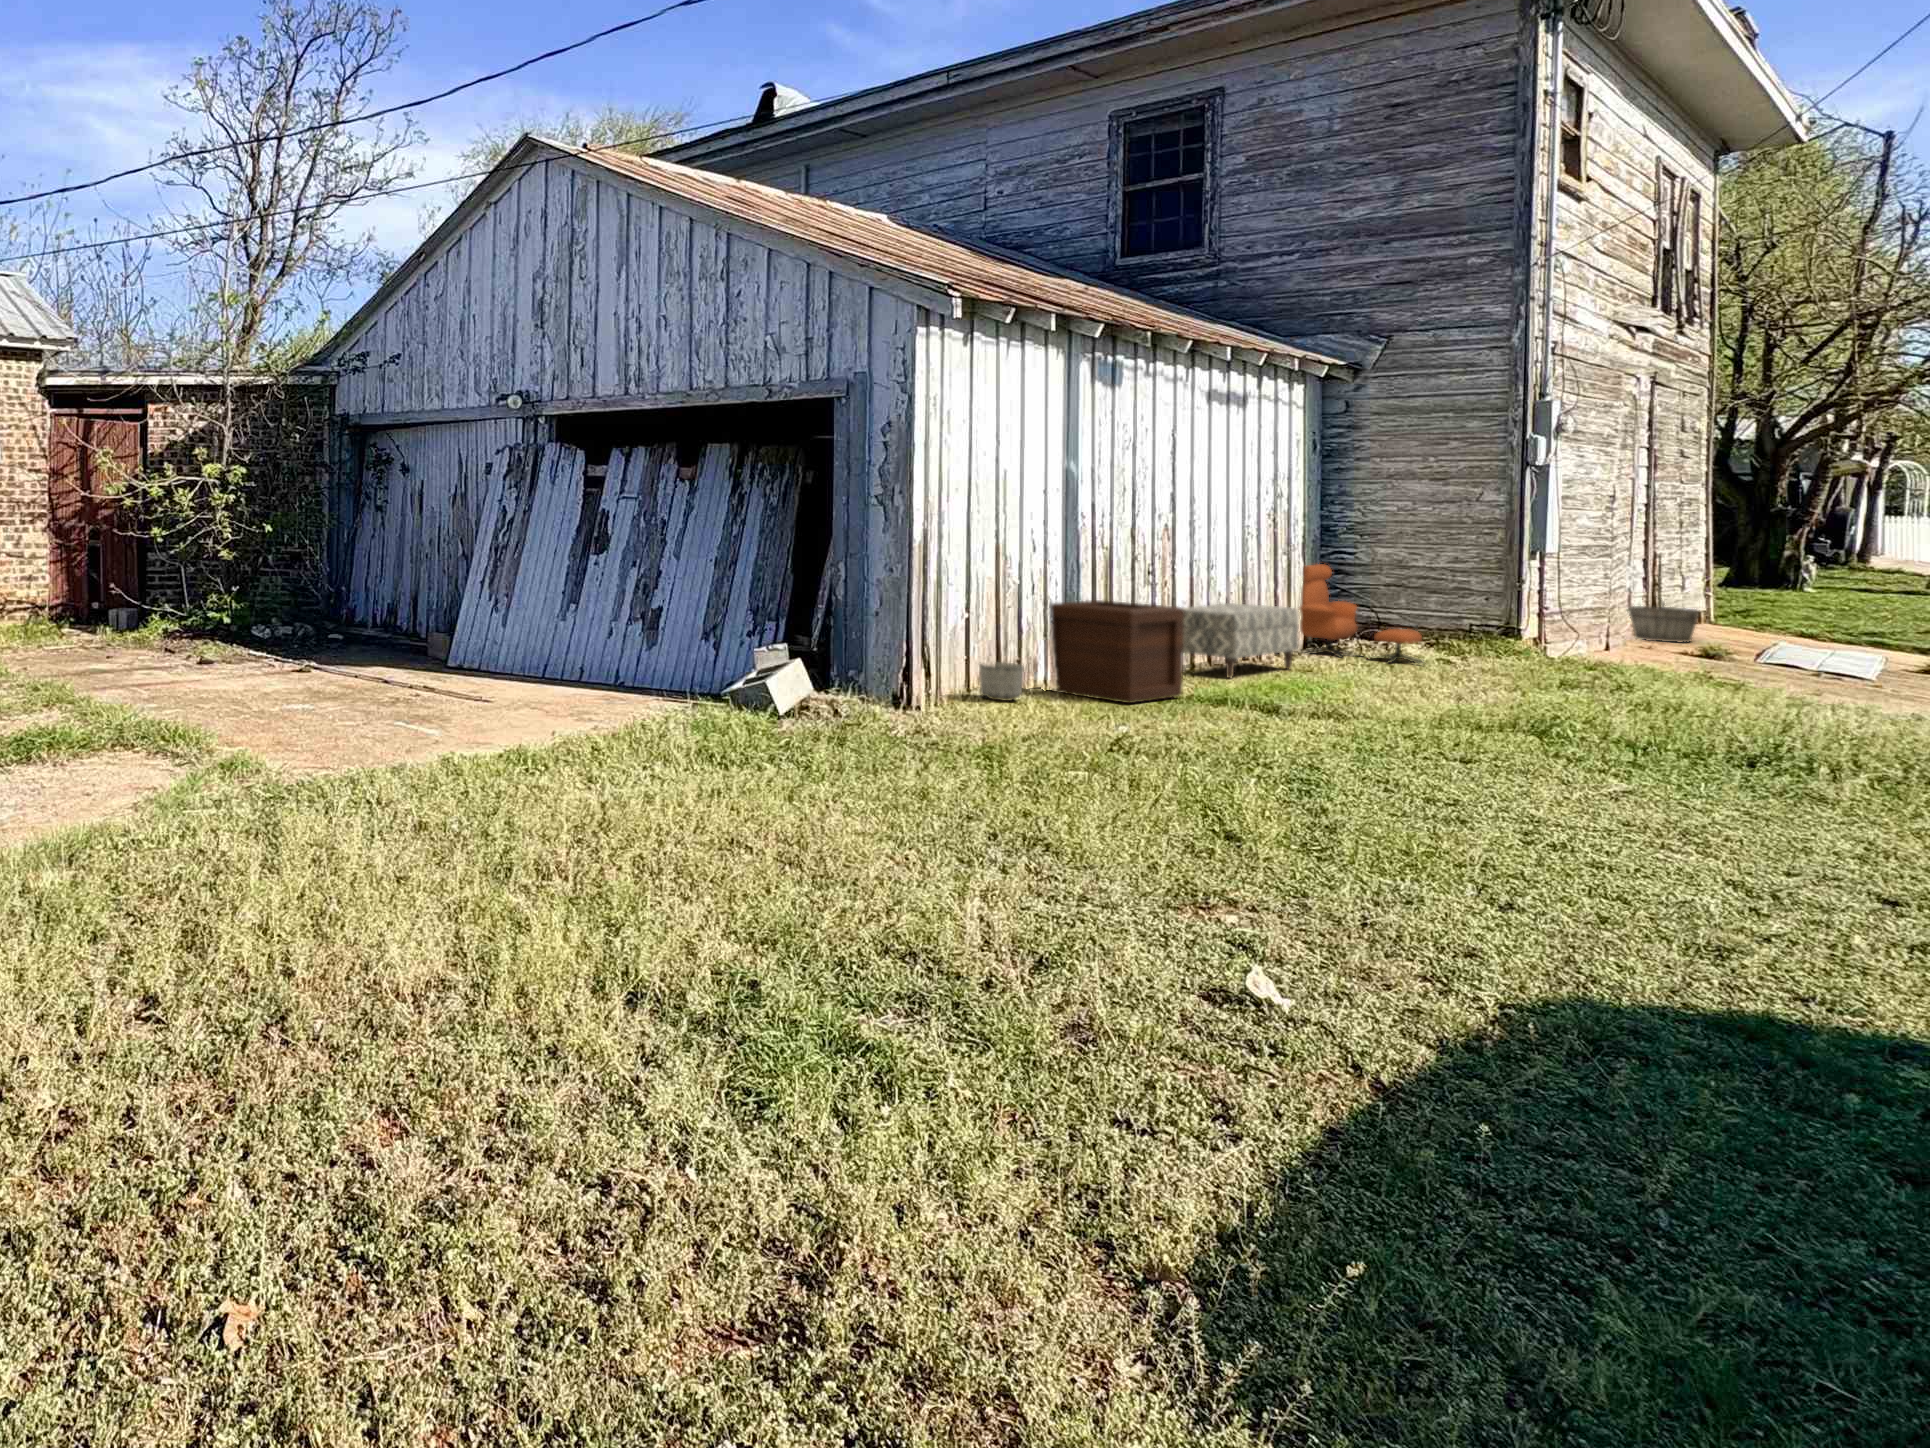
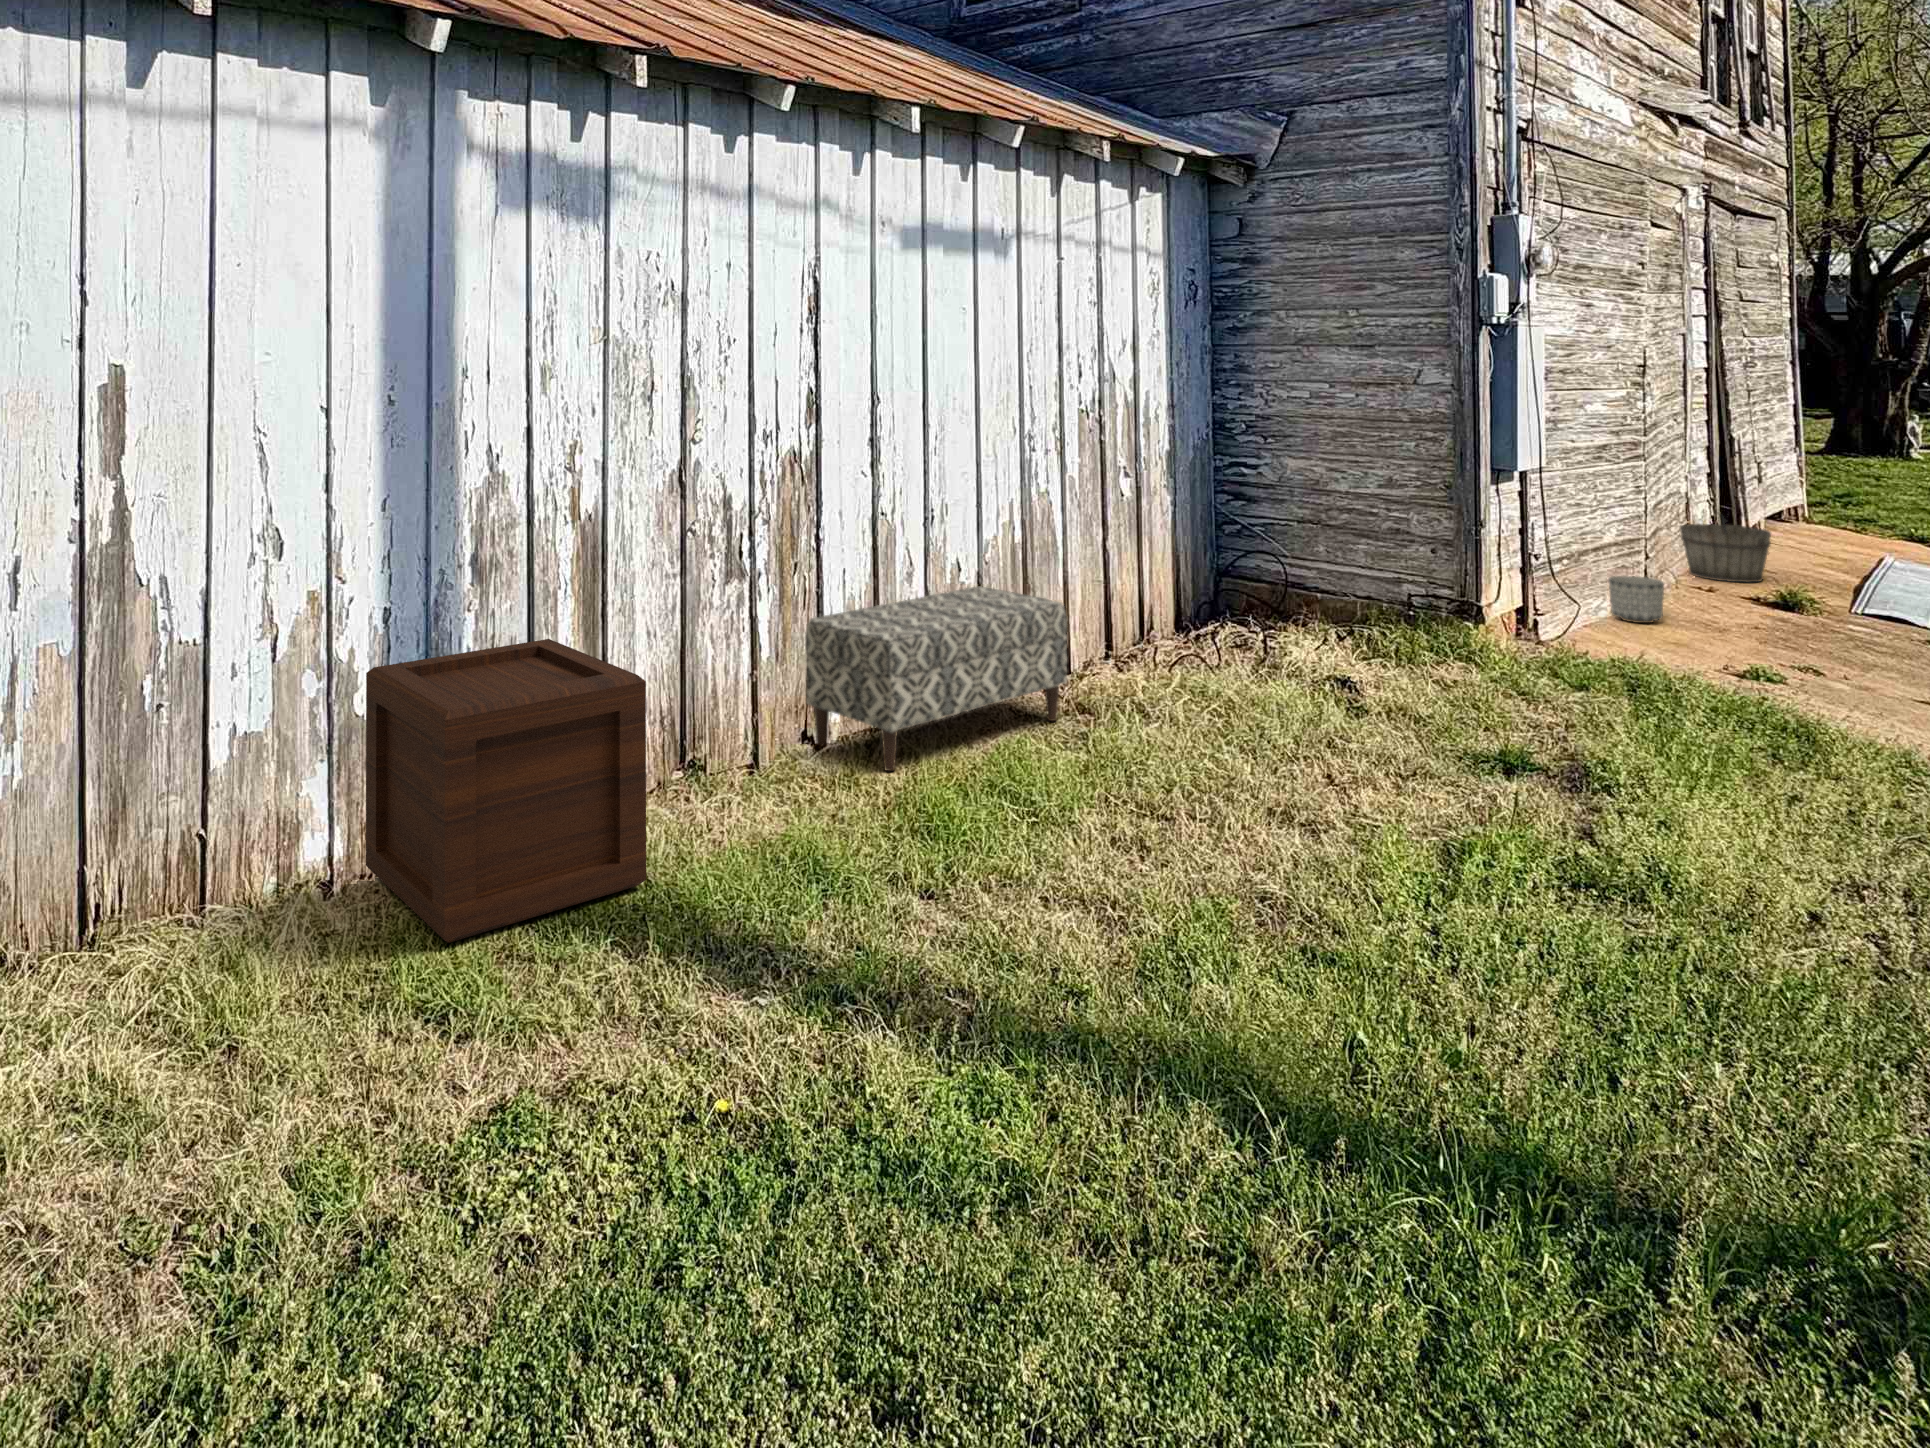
lounge chair: present [1299,564,1423,664] -> none [1133,495,1325,684]
planter: present [980,662,1024,701] -> present [1609,576,1664,623]

